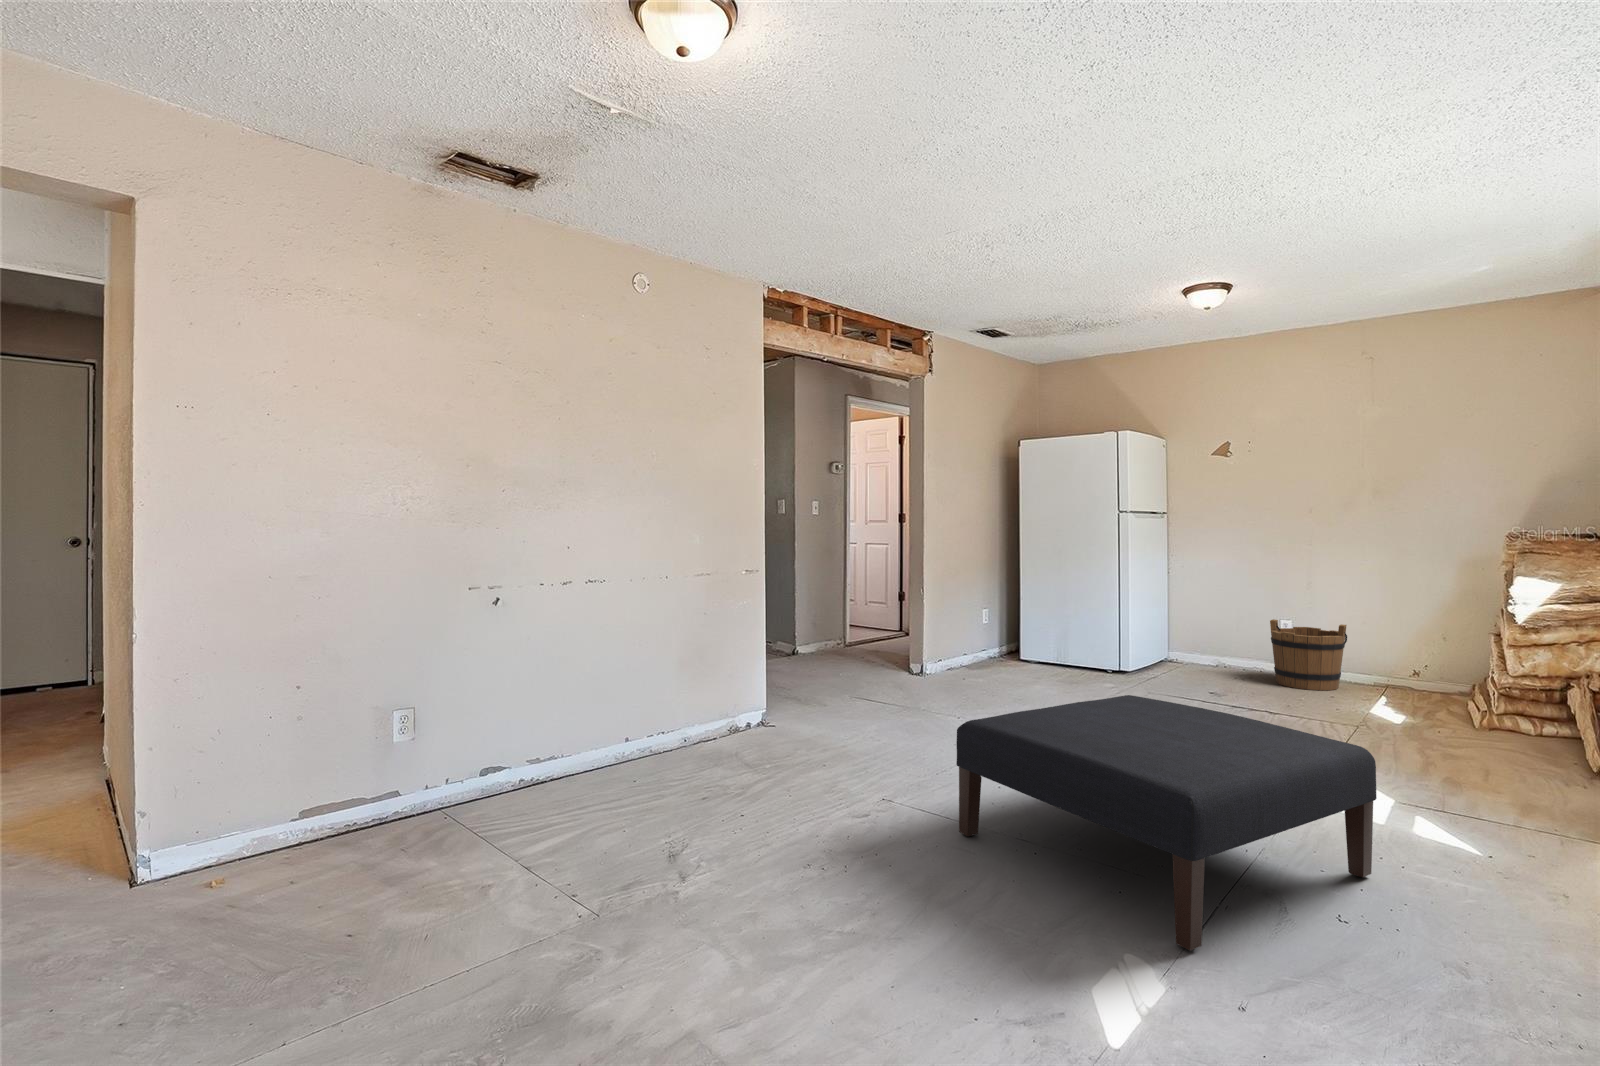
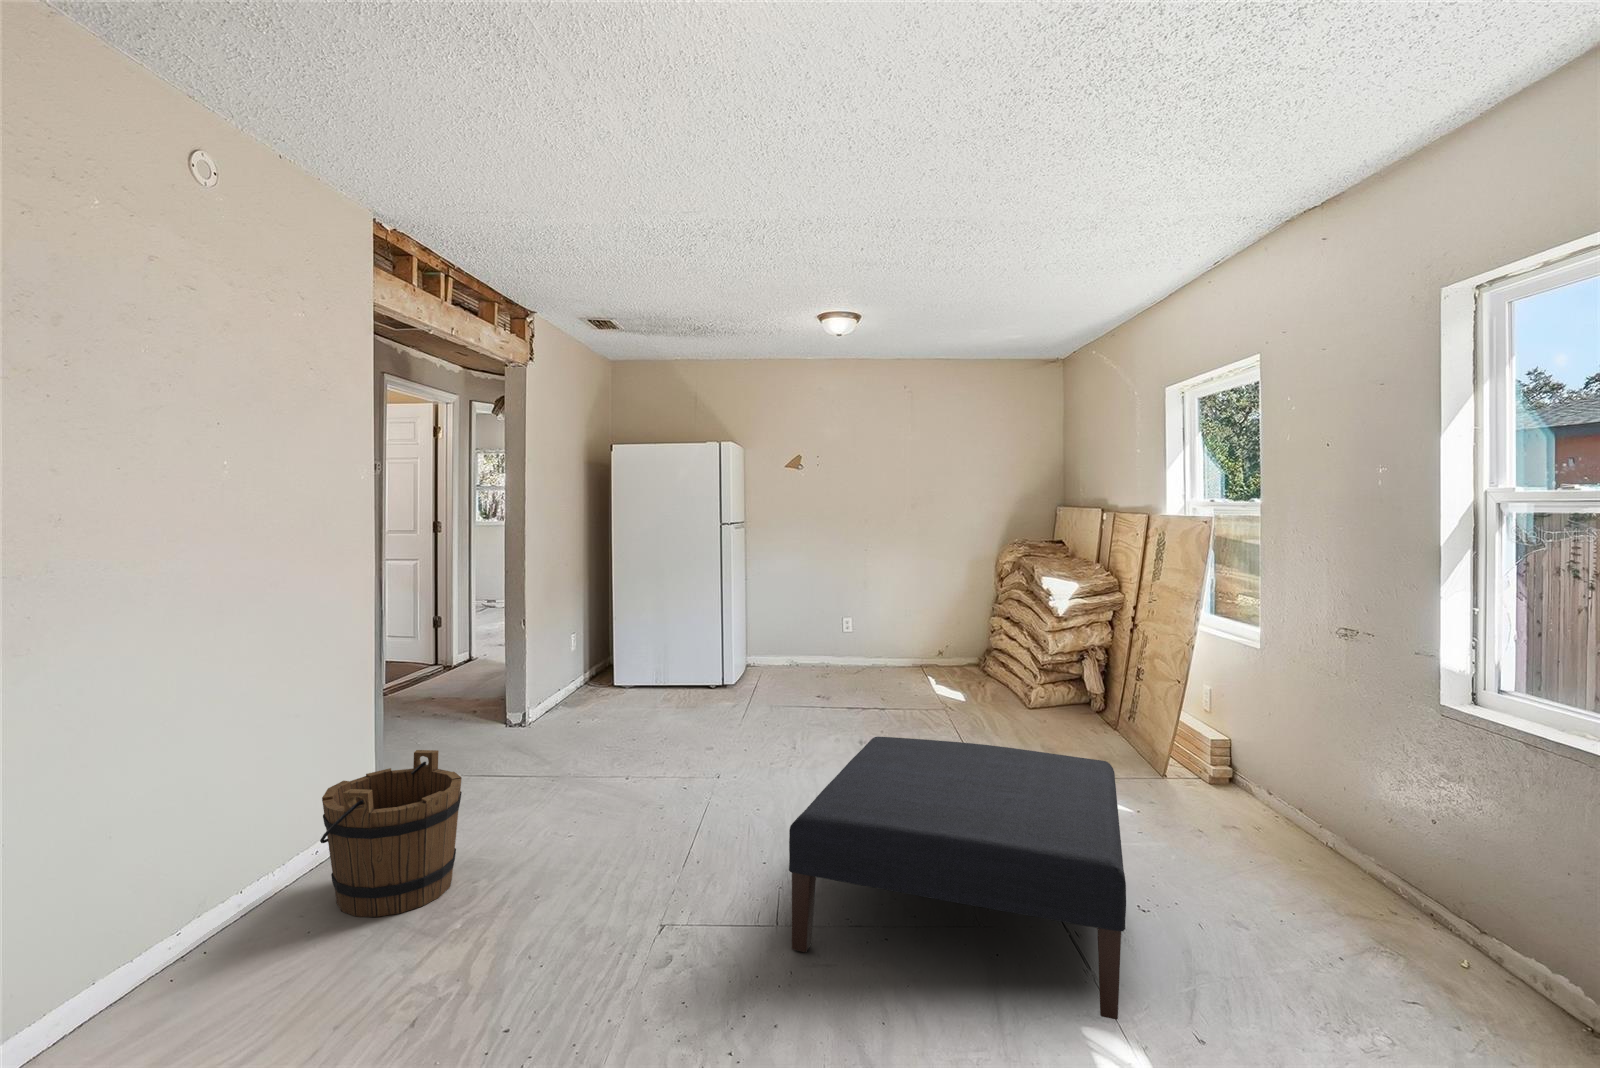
bucket: present [1270,619,1347,690] -> present [320,750,462,917]

